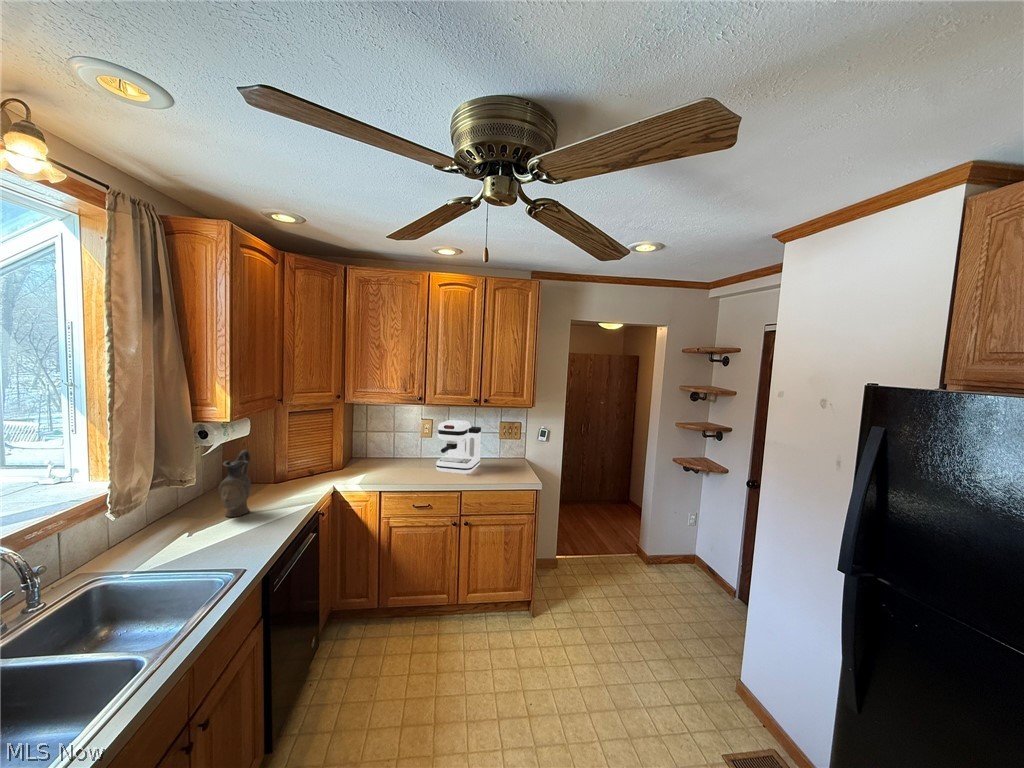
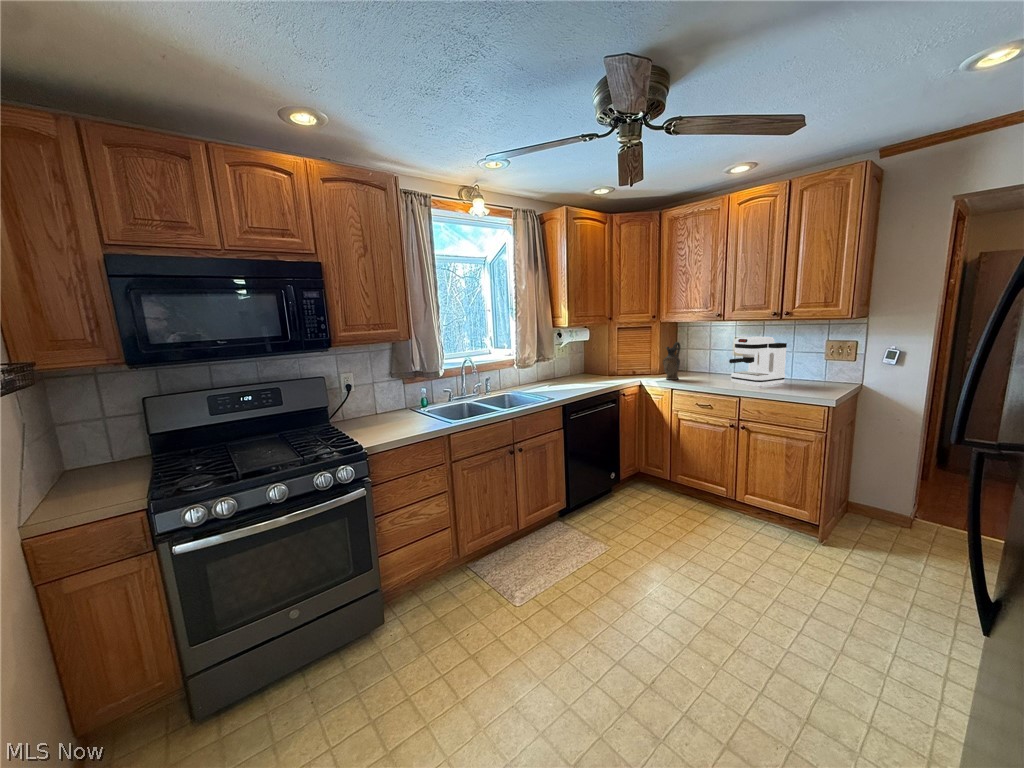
ceramic pitcher: present [218,450,251,517] -> present [663,342,680,380]

